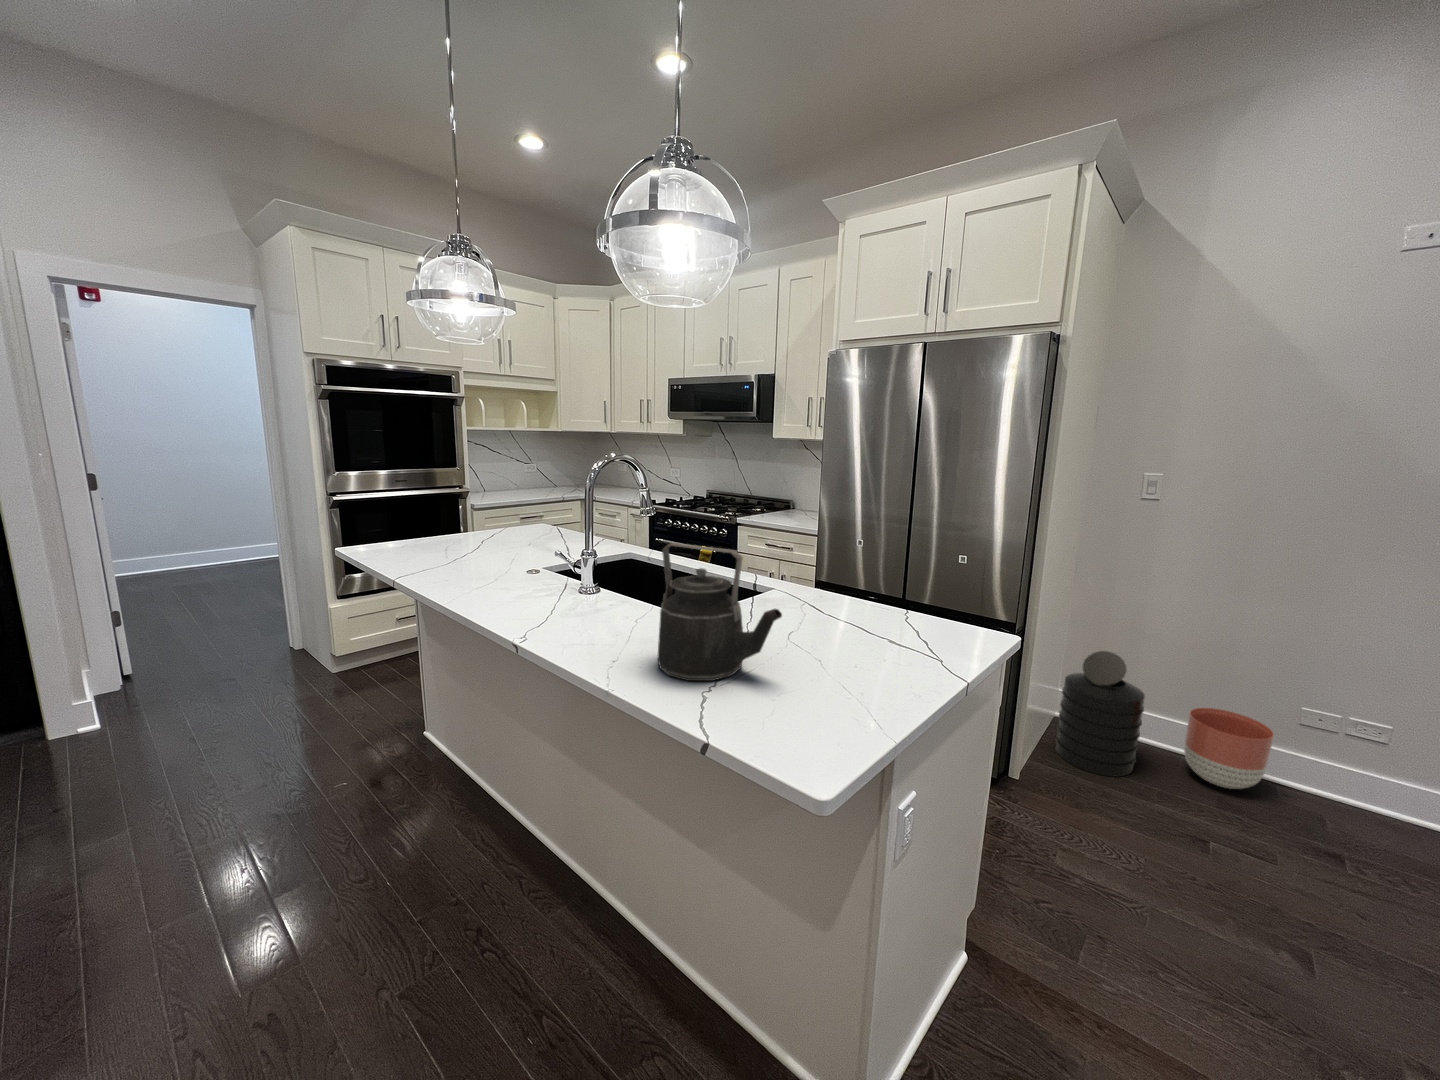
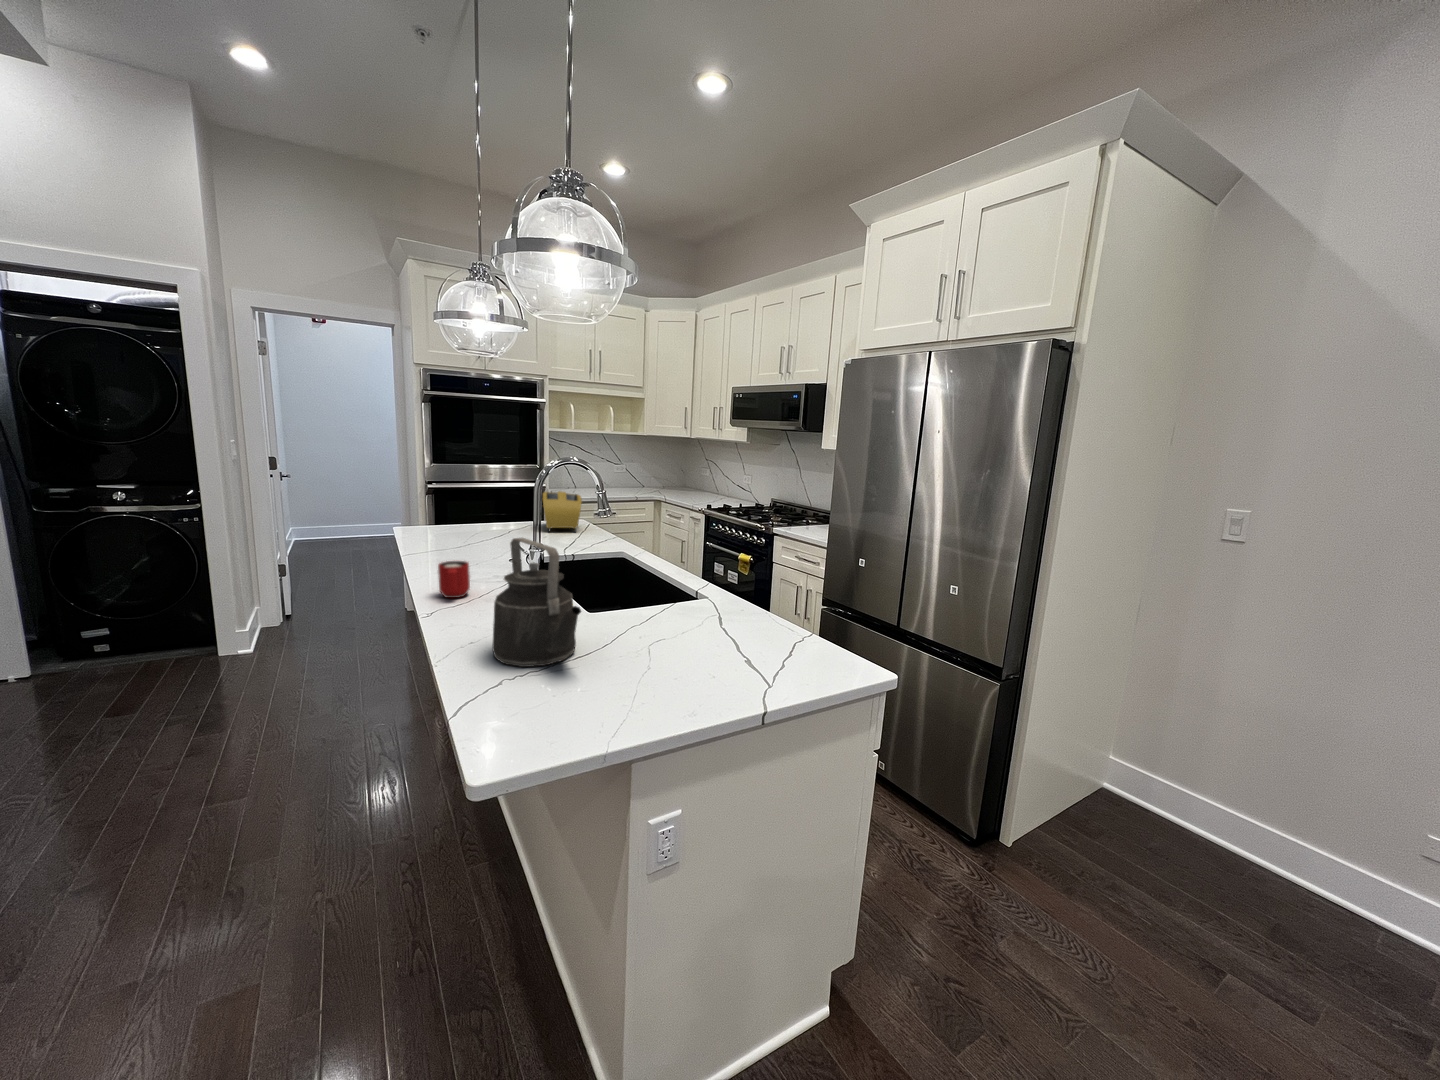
toaster: none [506,495,558,541] -> present [543,491,582,531]
mug: none [507,577,542,621] -> present [438,561,470,598]
trash can: present [1055,651,1145,777] -> none [1081,717,1194,873]
planter: present [1184,708,1274,789] -> none [1249,810,1375,925]

